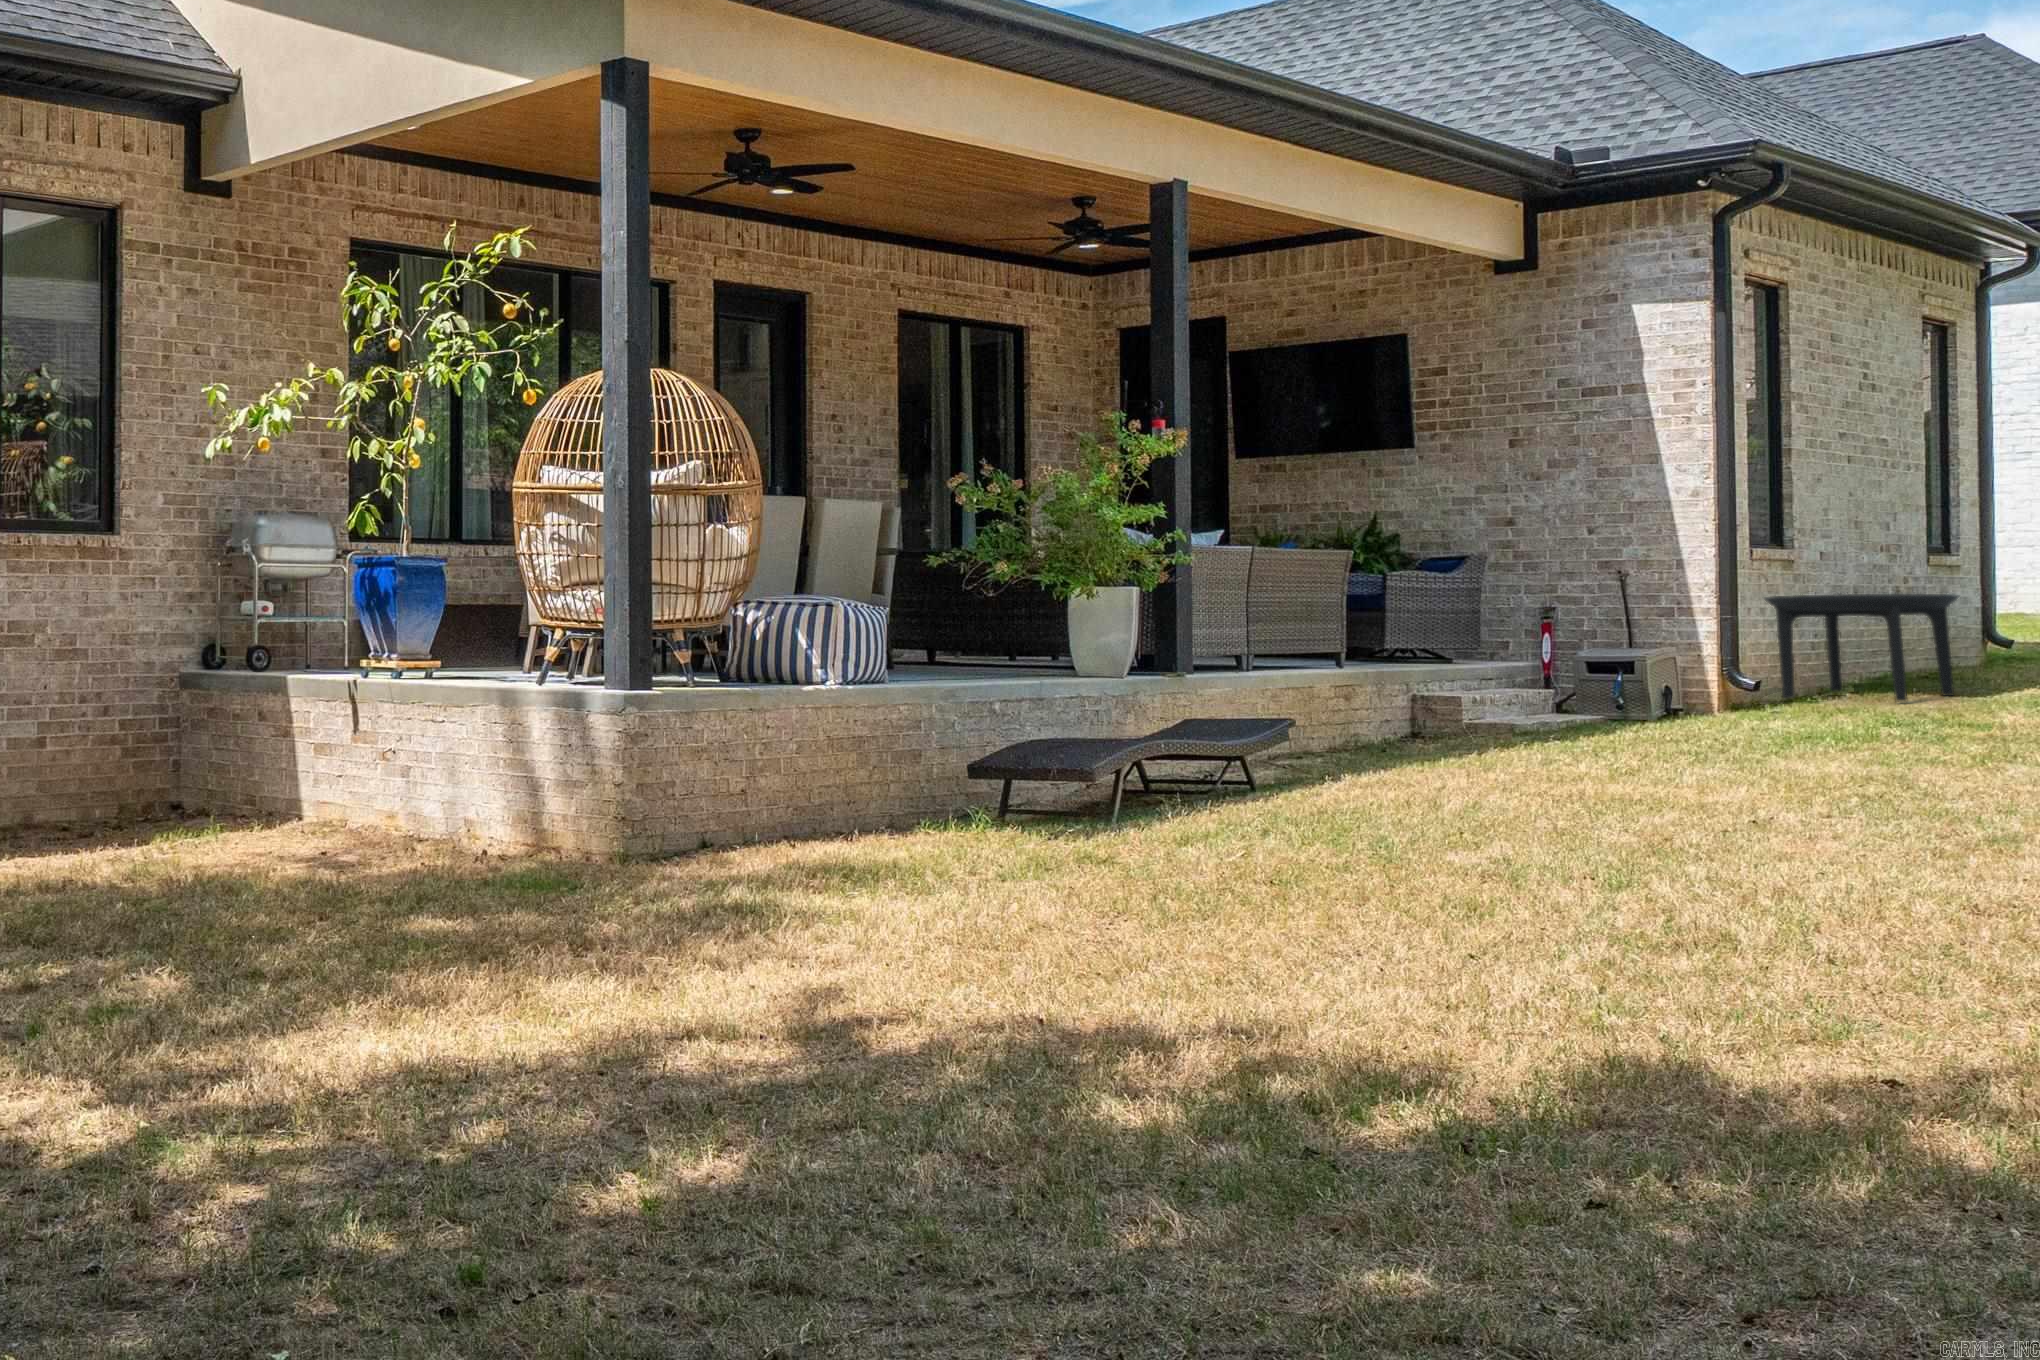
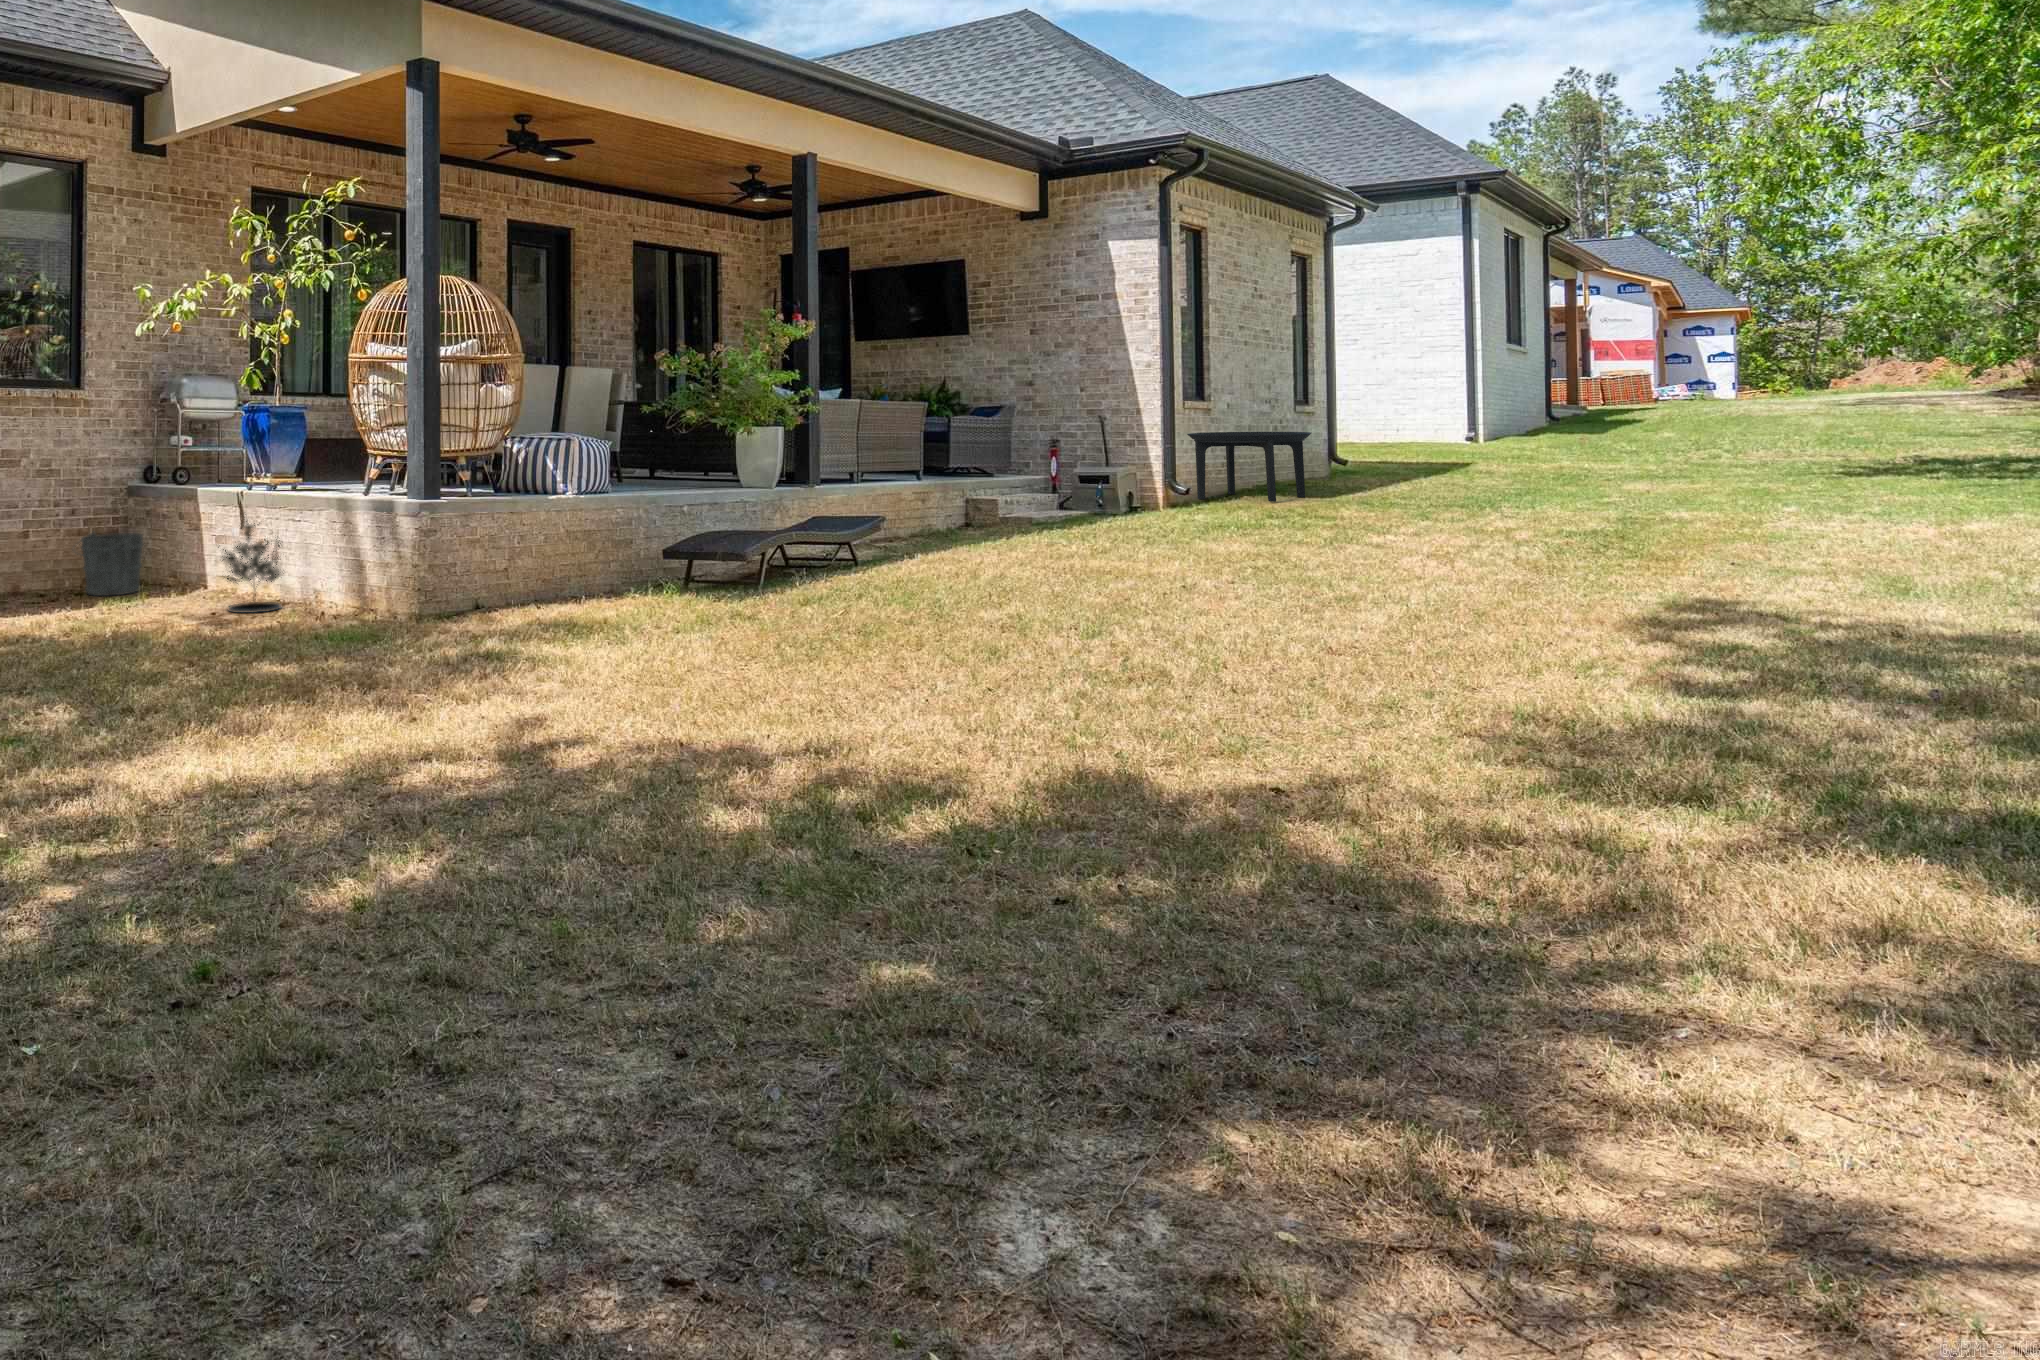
potted tree: none [322,707,424,856] -> present [218,514,284,613]
bucket: none [105,739,206,832] -> present [81,532,143,596]

